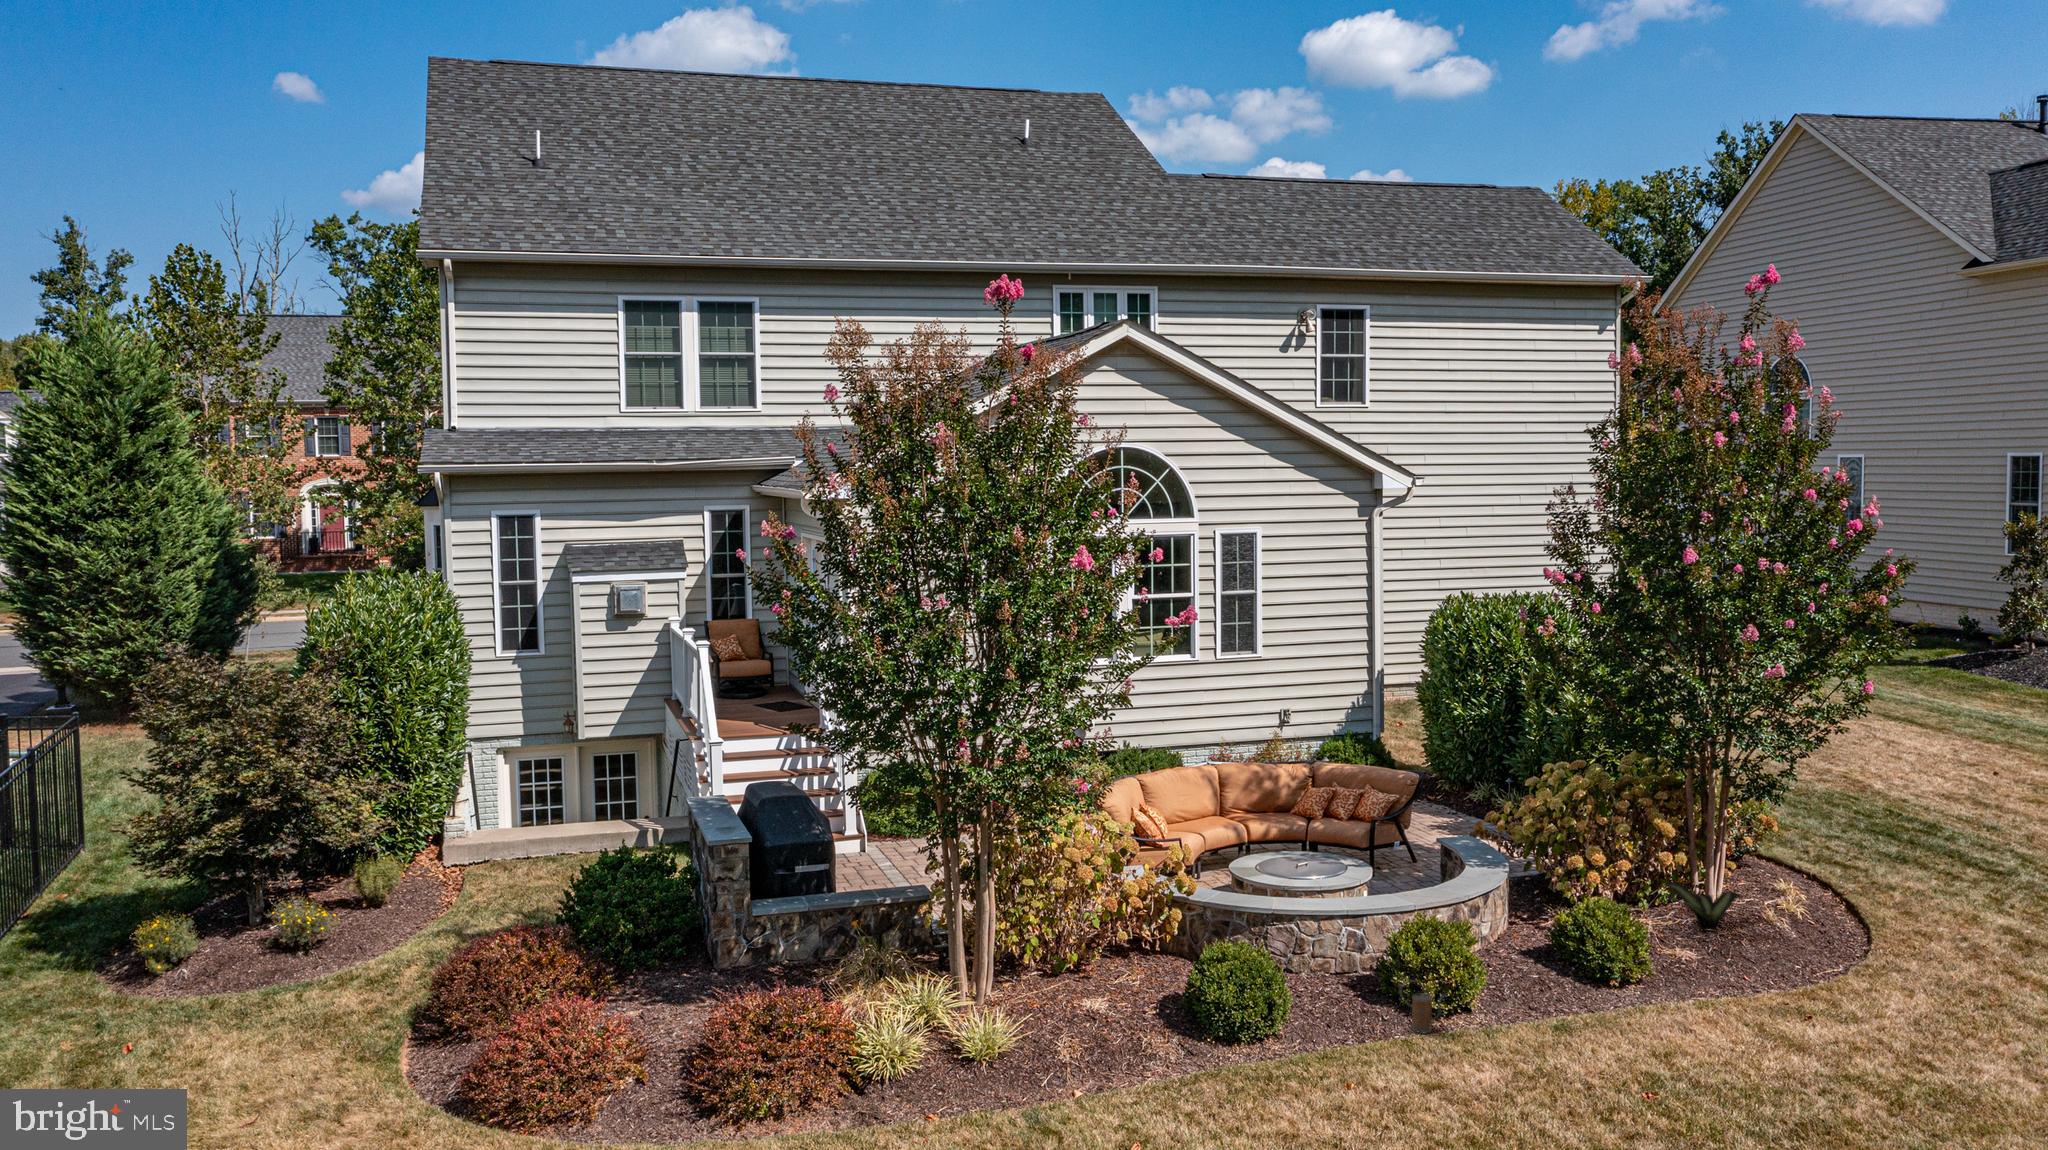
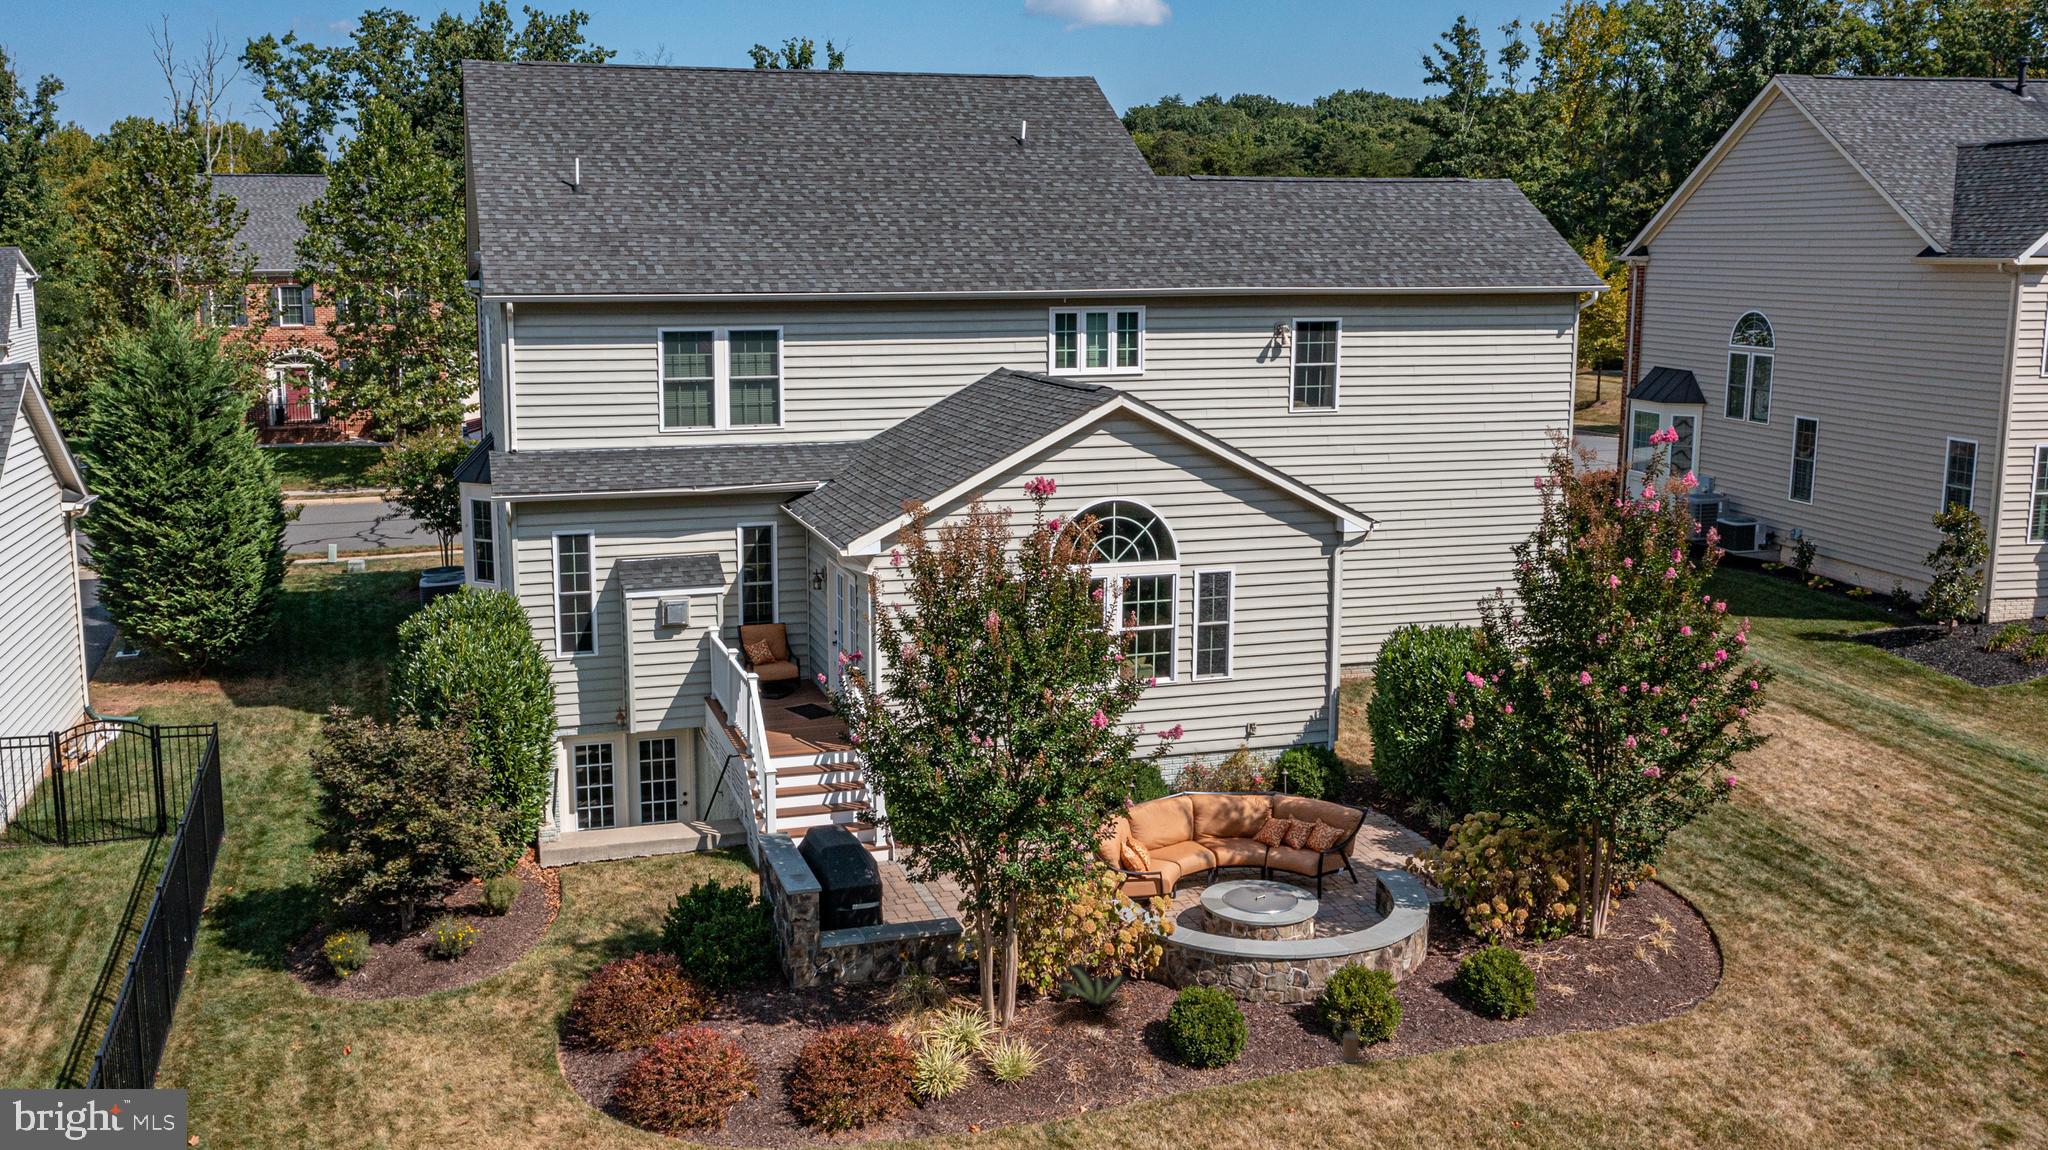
potted plant: present [1664,881,1746,932] -> present [1059,963,1128,1013]

